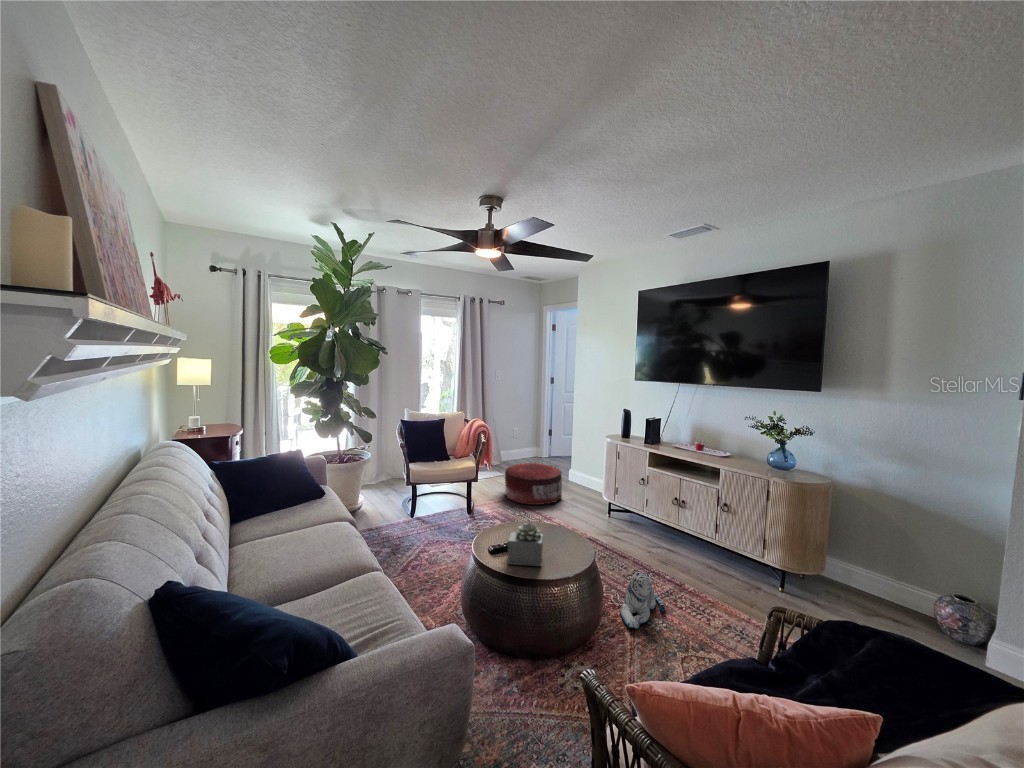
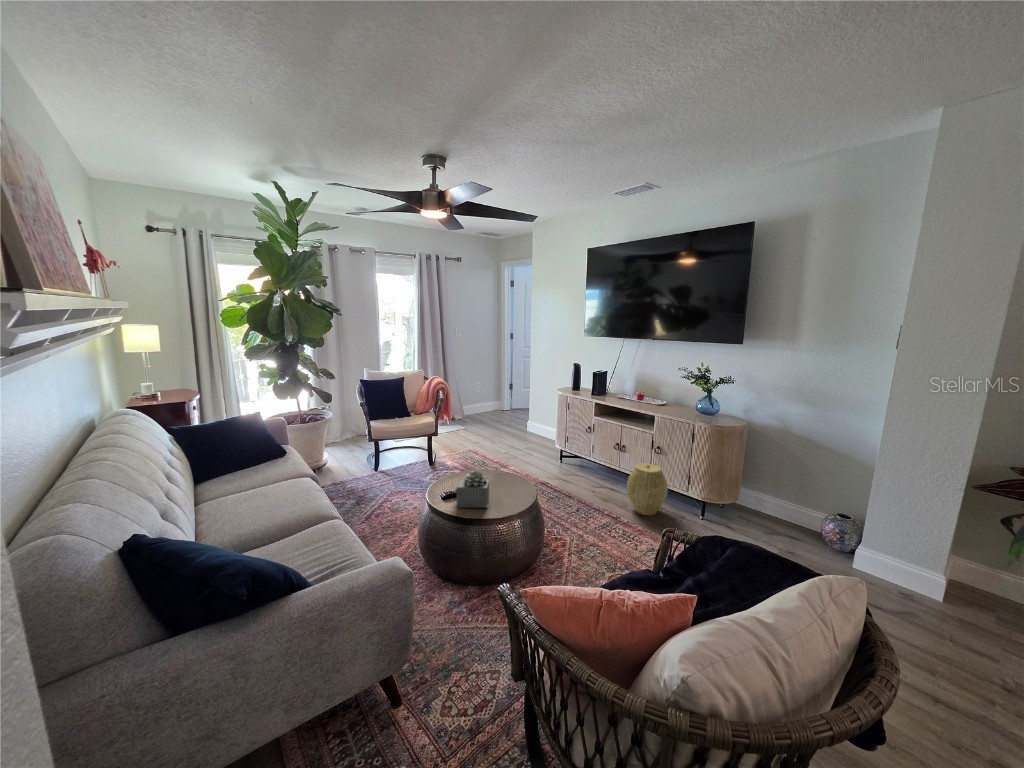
pouf: present [505,463,562,505] -> none [465,416,519,455]
woven basket: none [690,522,739,584] -> present [627,463,668,515]
plush toy: present [620,572,665,629] -> none [561,509,600,556]

